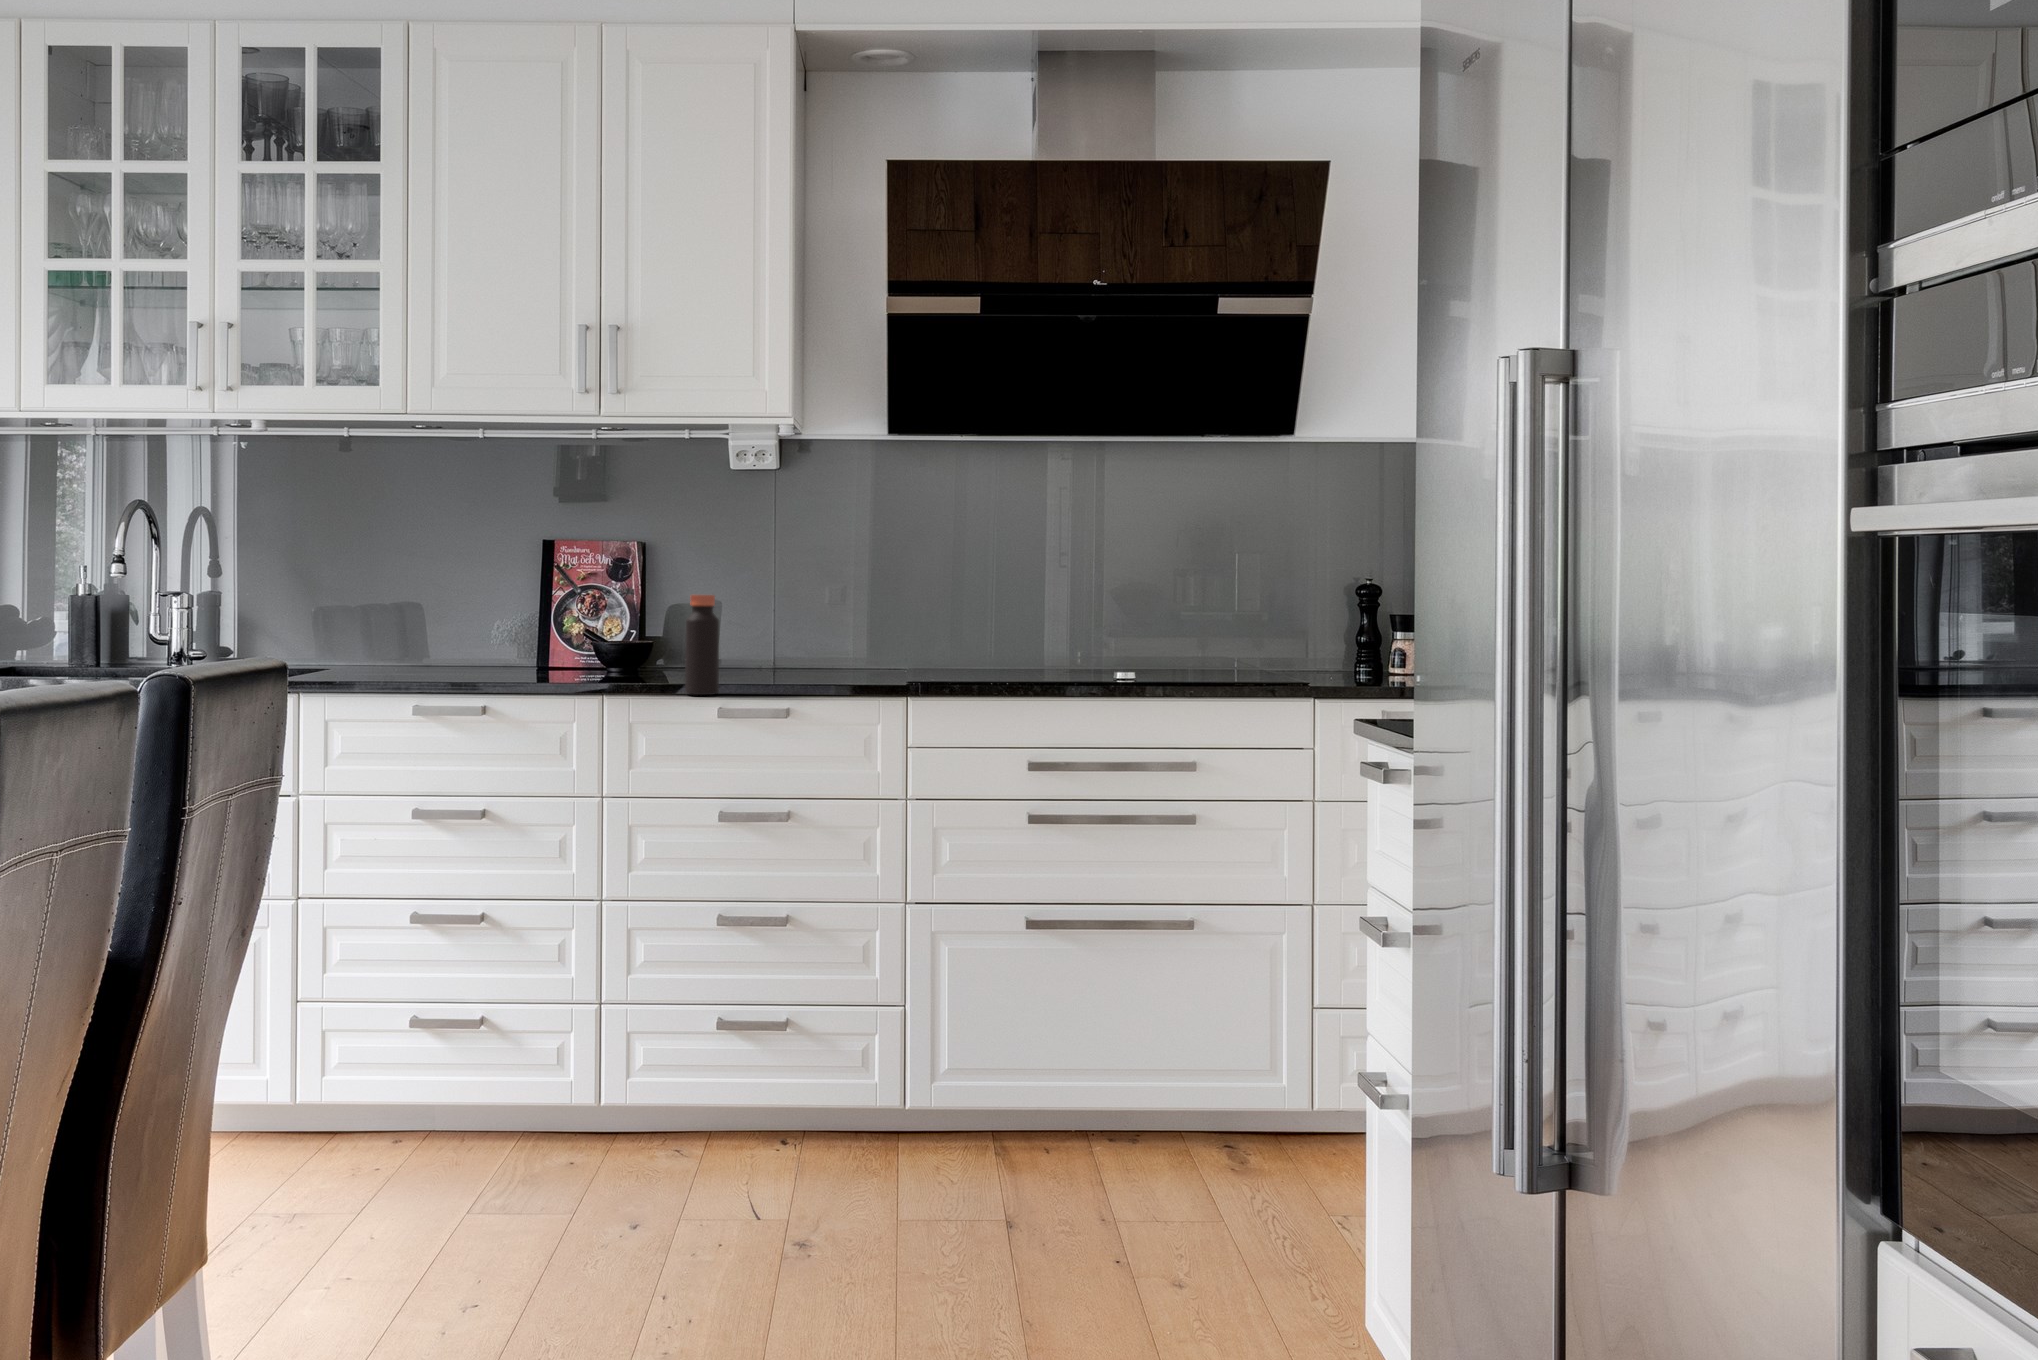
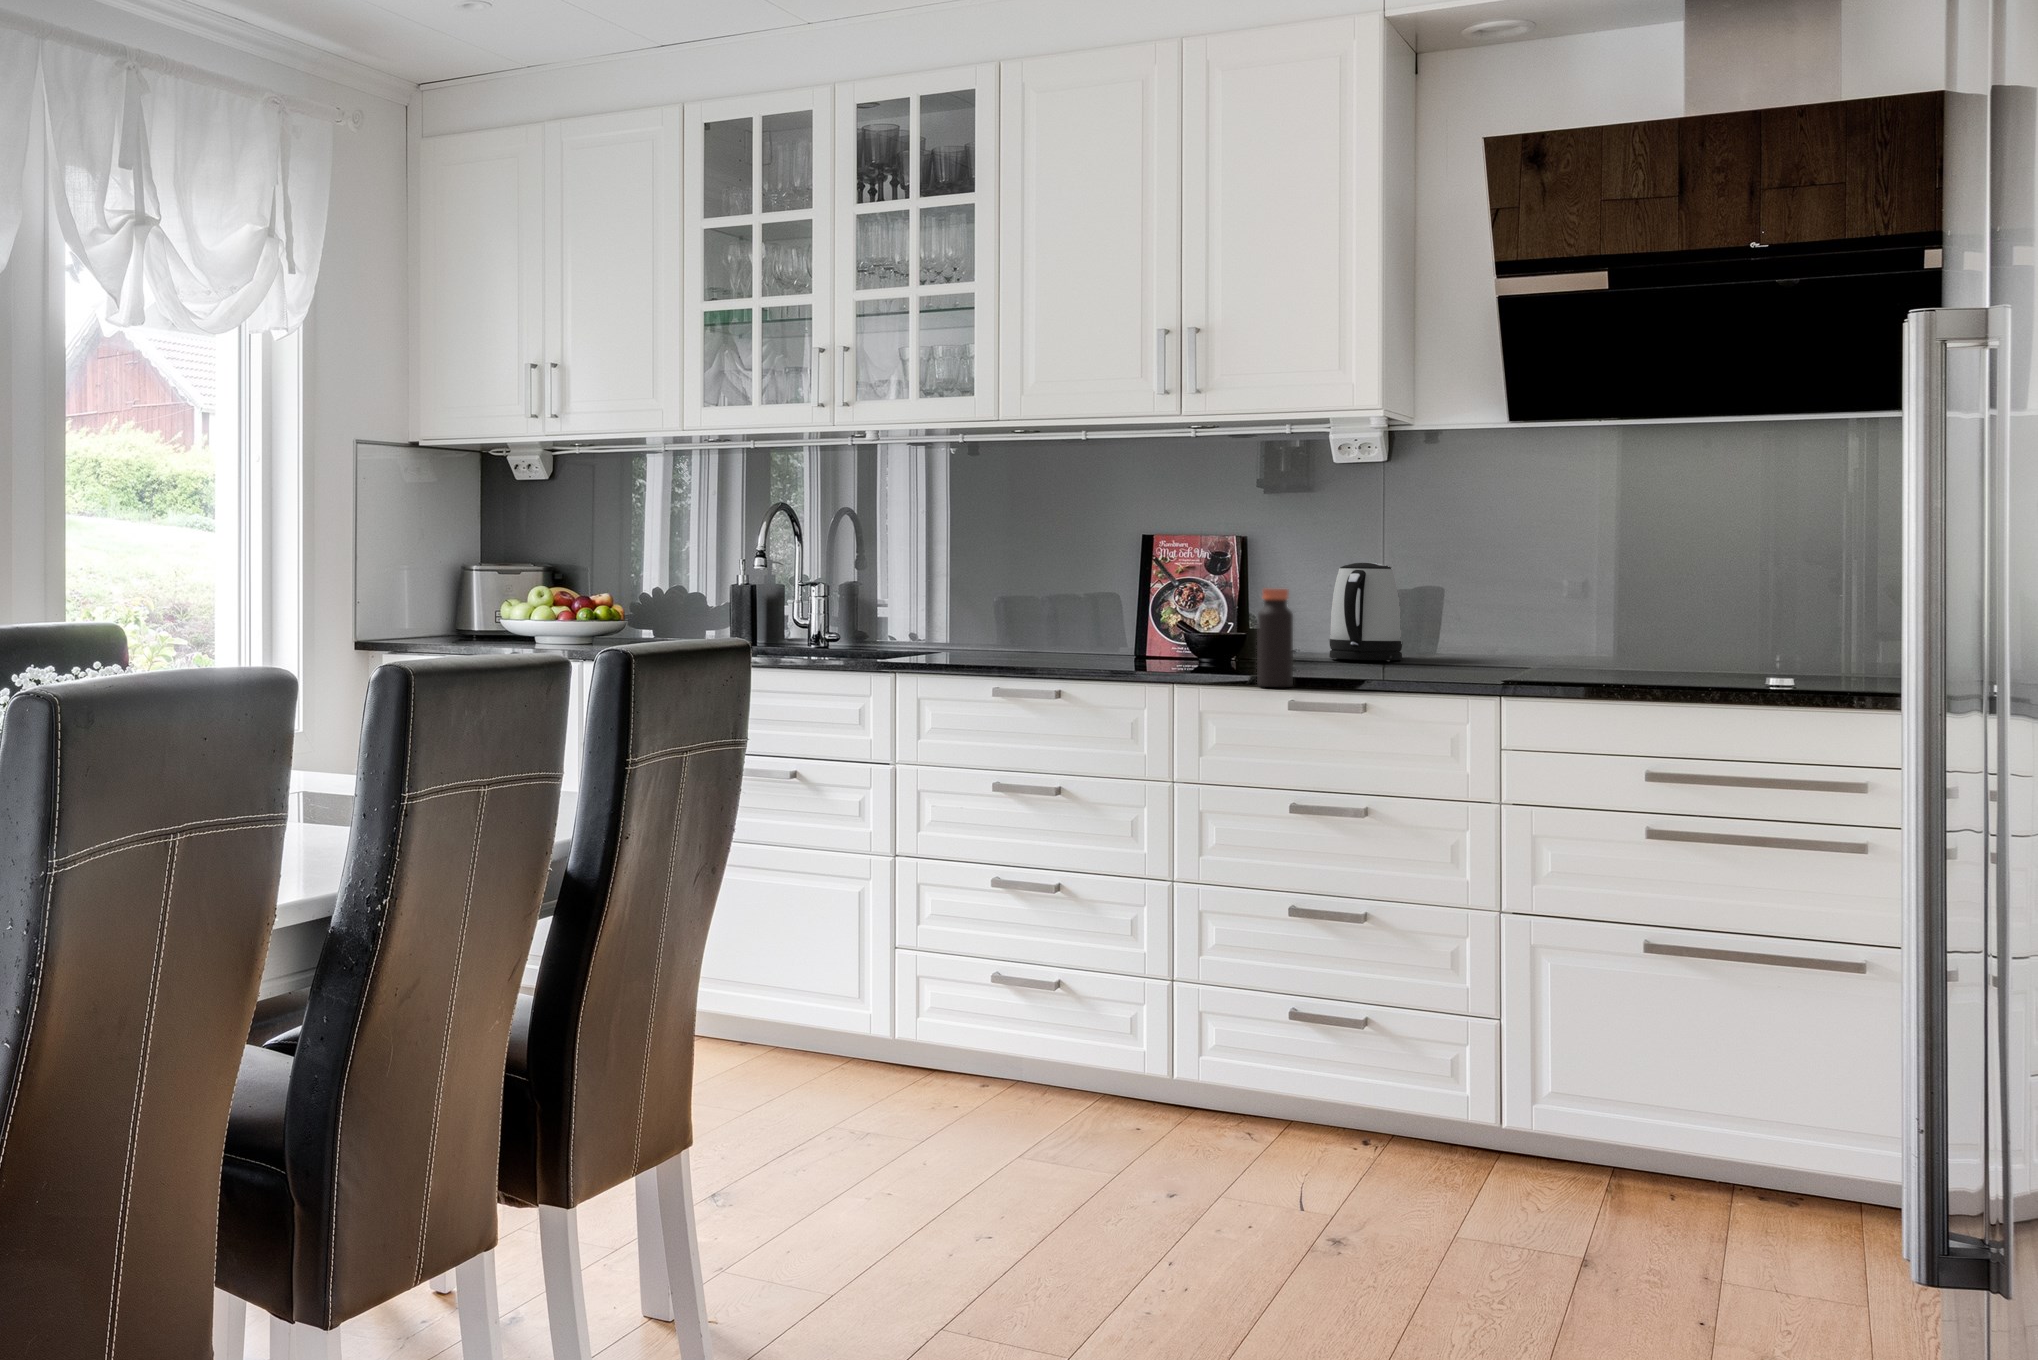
kettle: none [725,569,790,665] -> present [1329,562,1402,661]

